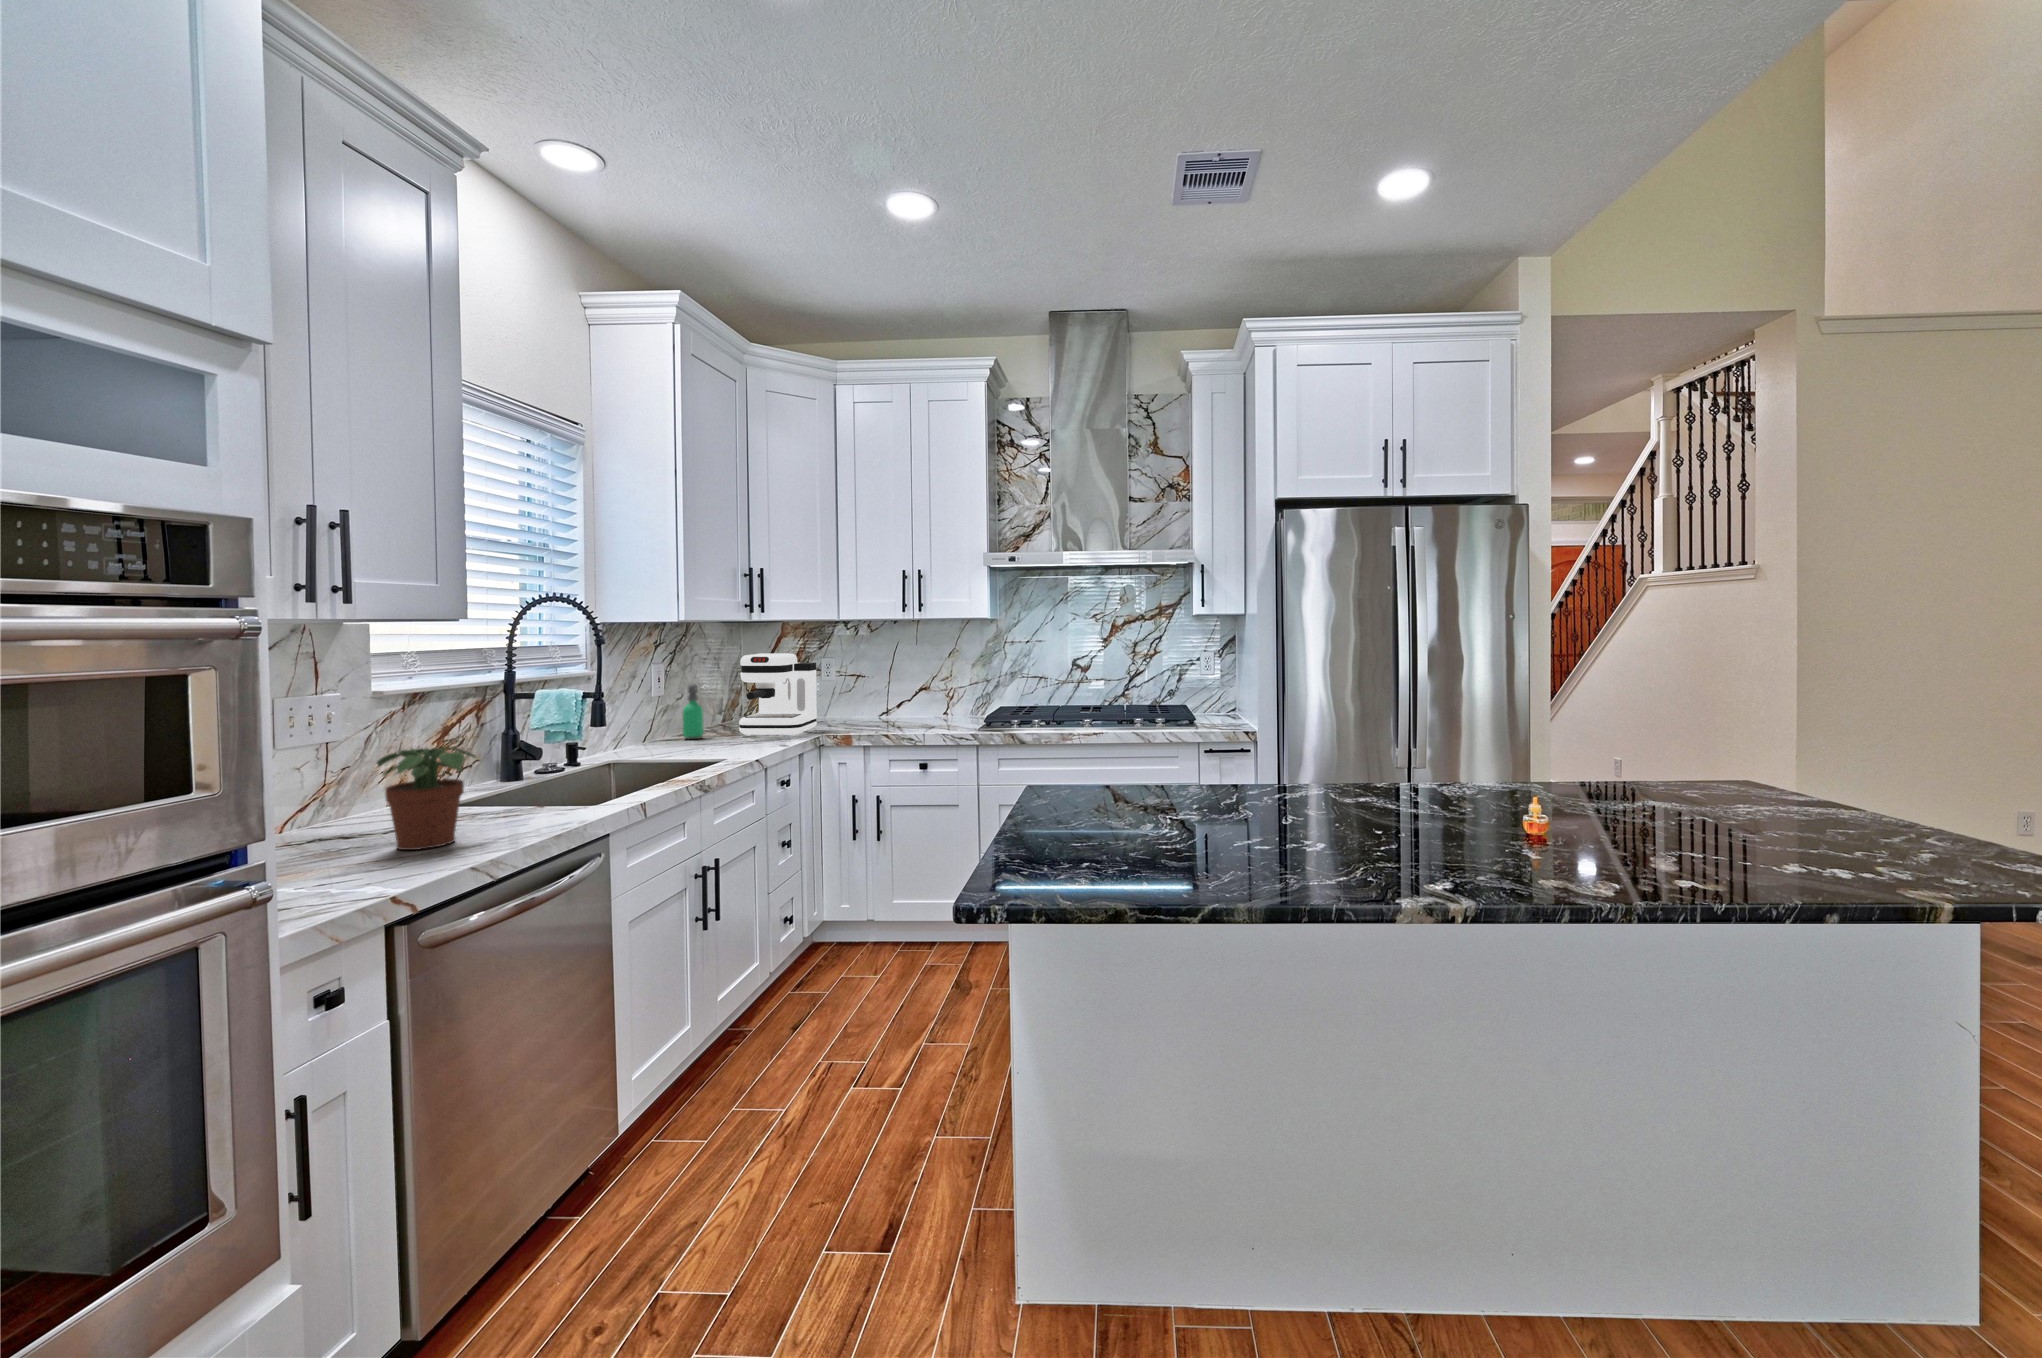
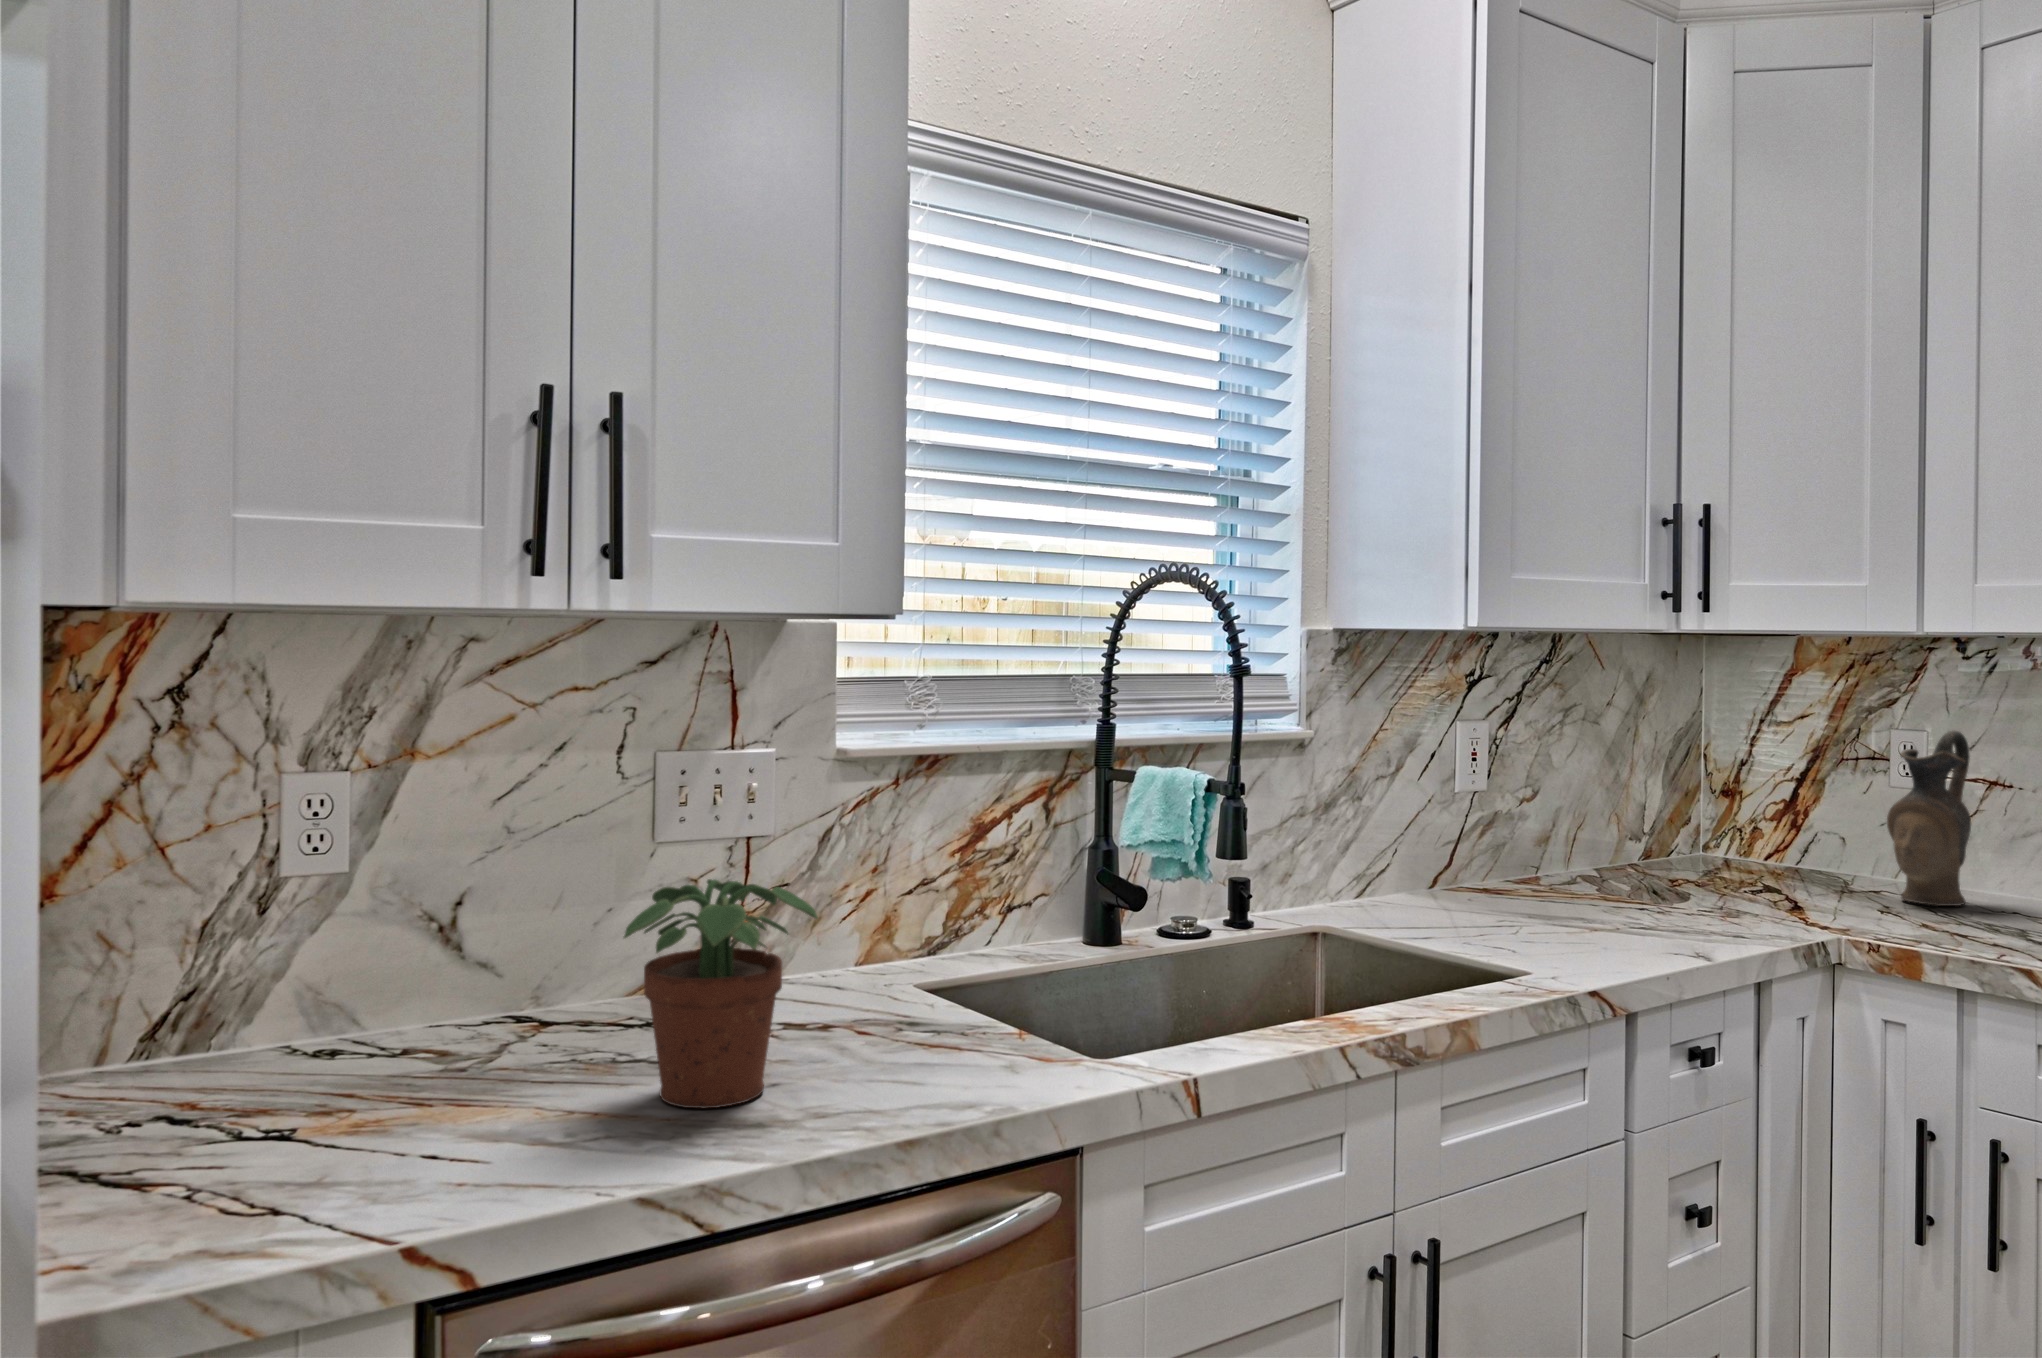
coffee maker: present [739,653,817,736] -> none [1635,712,1844,927]
ceramic pitcher: none [827,656,855,723] -> present [1887,730,1971,906]
soap dispenser: present [683,684,704,739] -> none [1516,771,1561,896]

